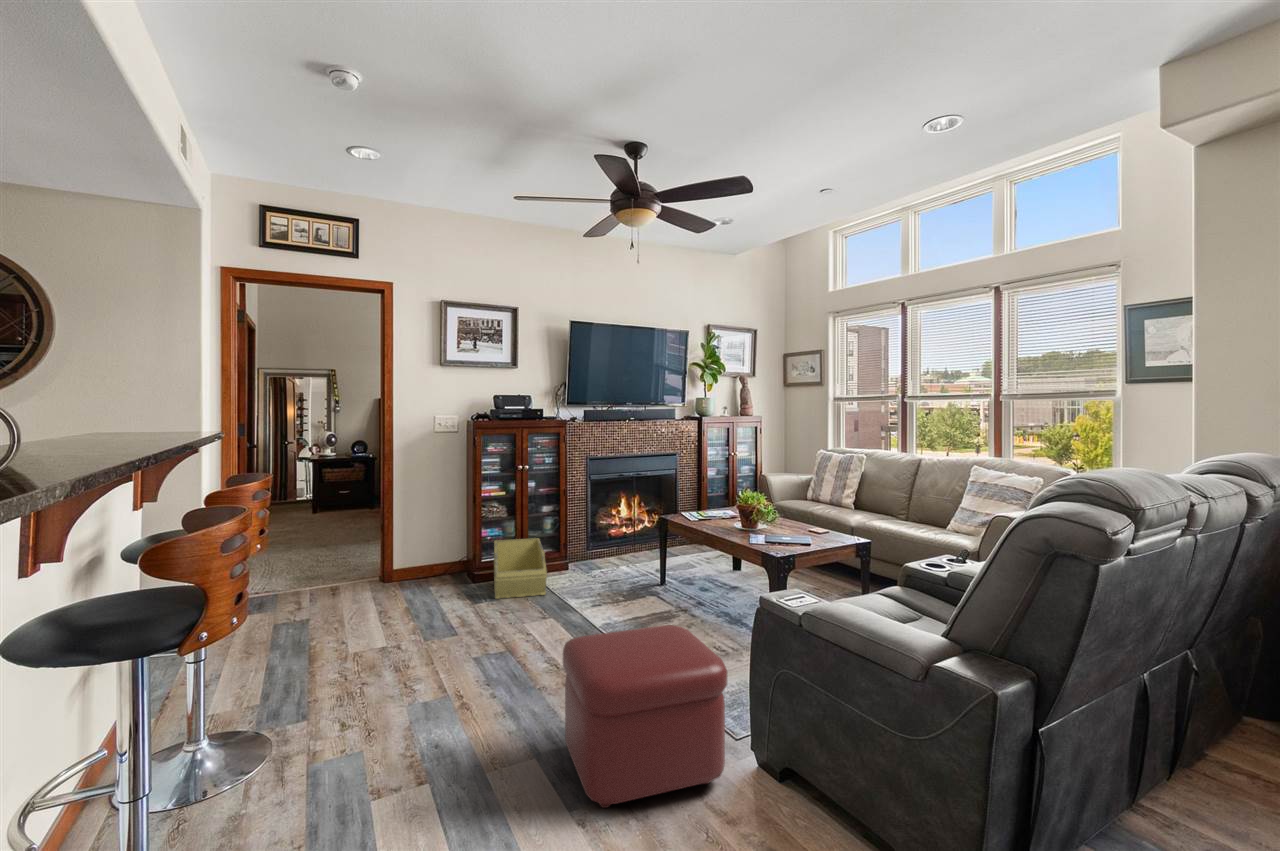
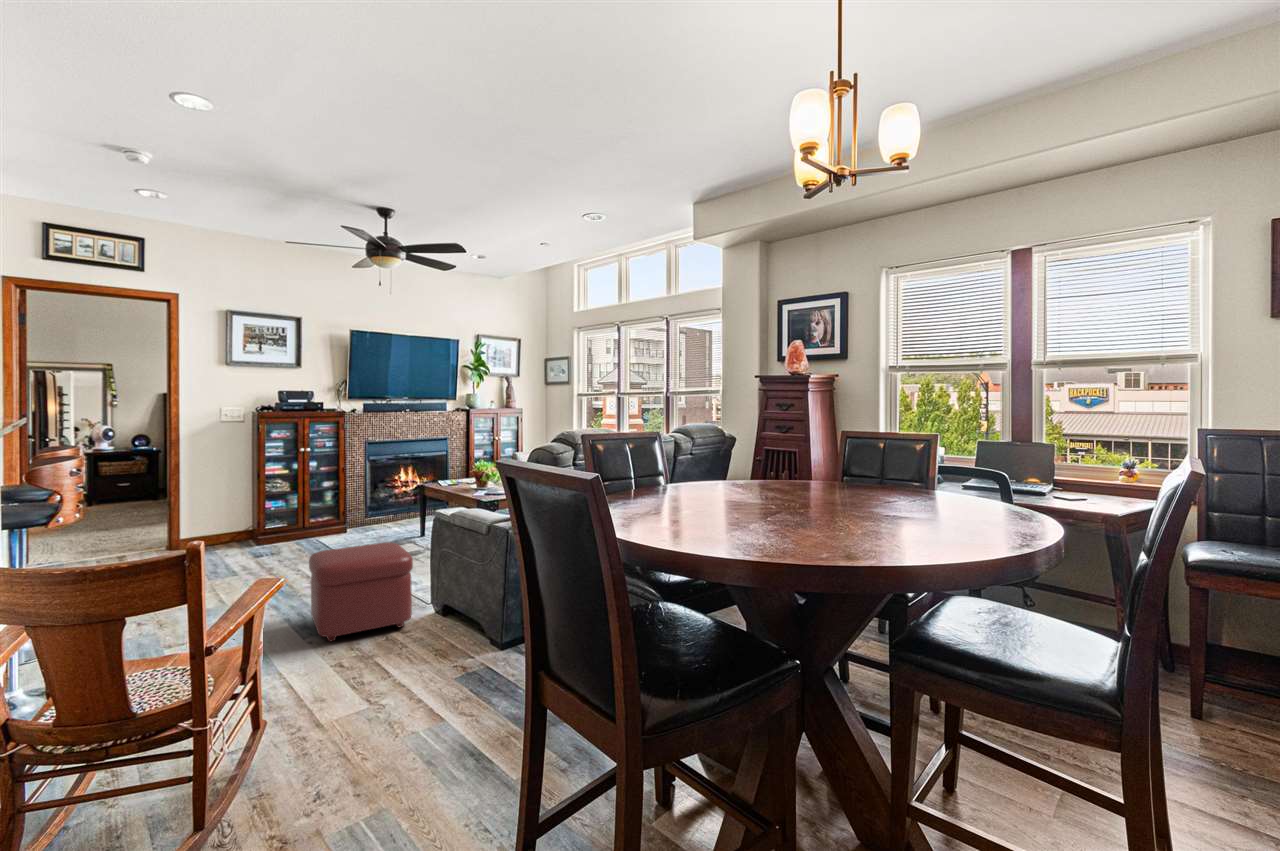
storage bin: present [494,538,547,599] -> none [276,507,323,553]

